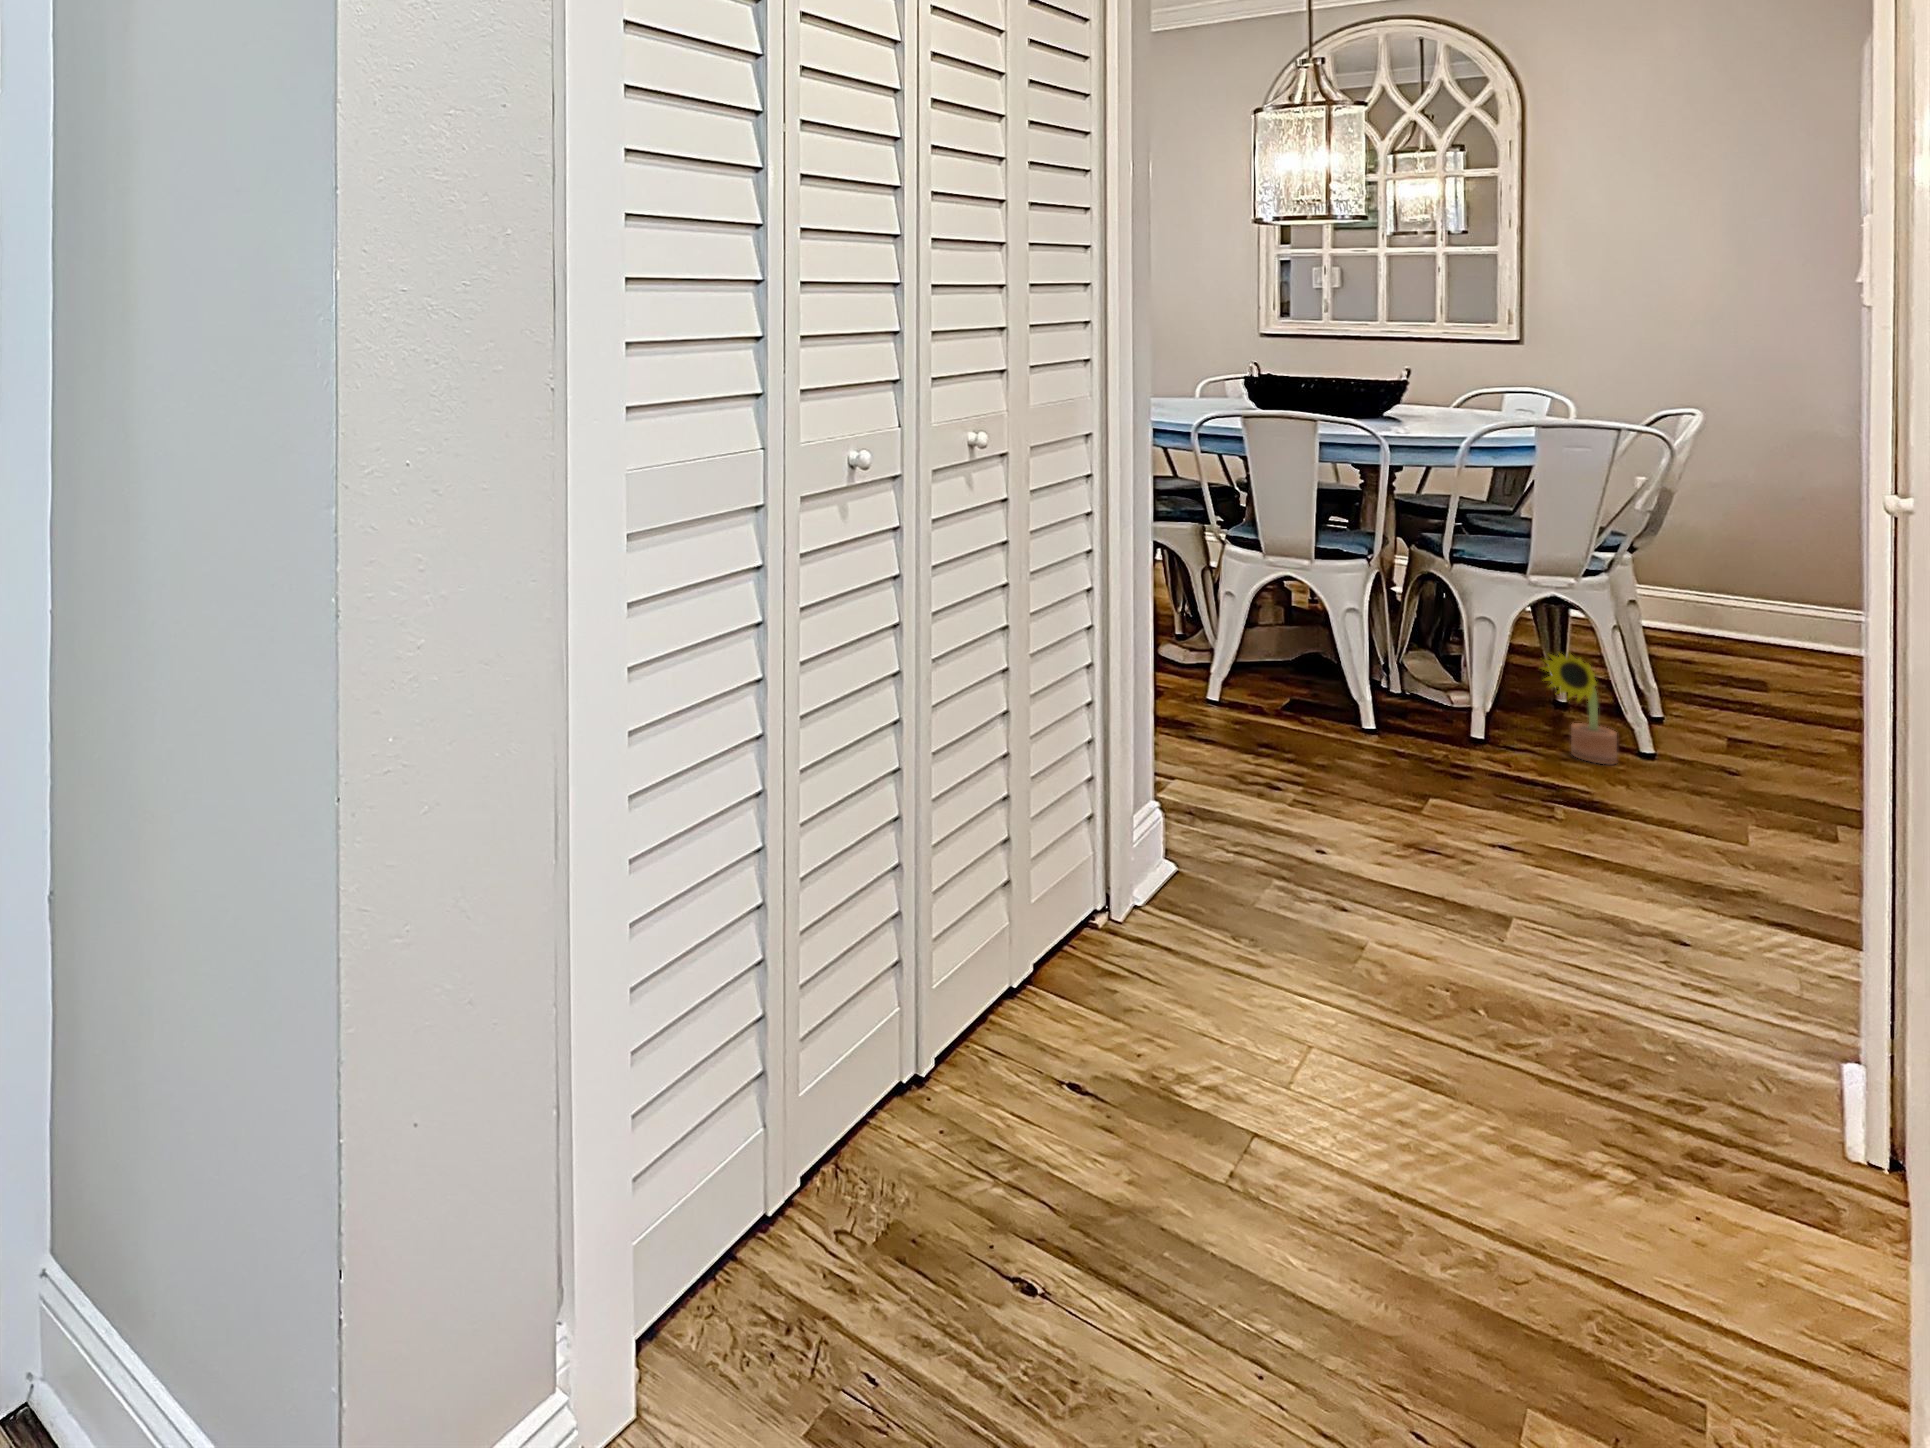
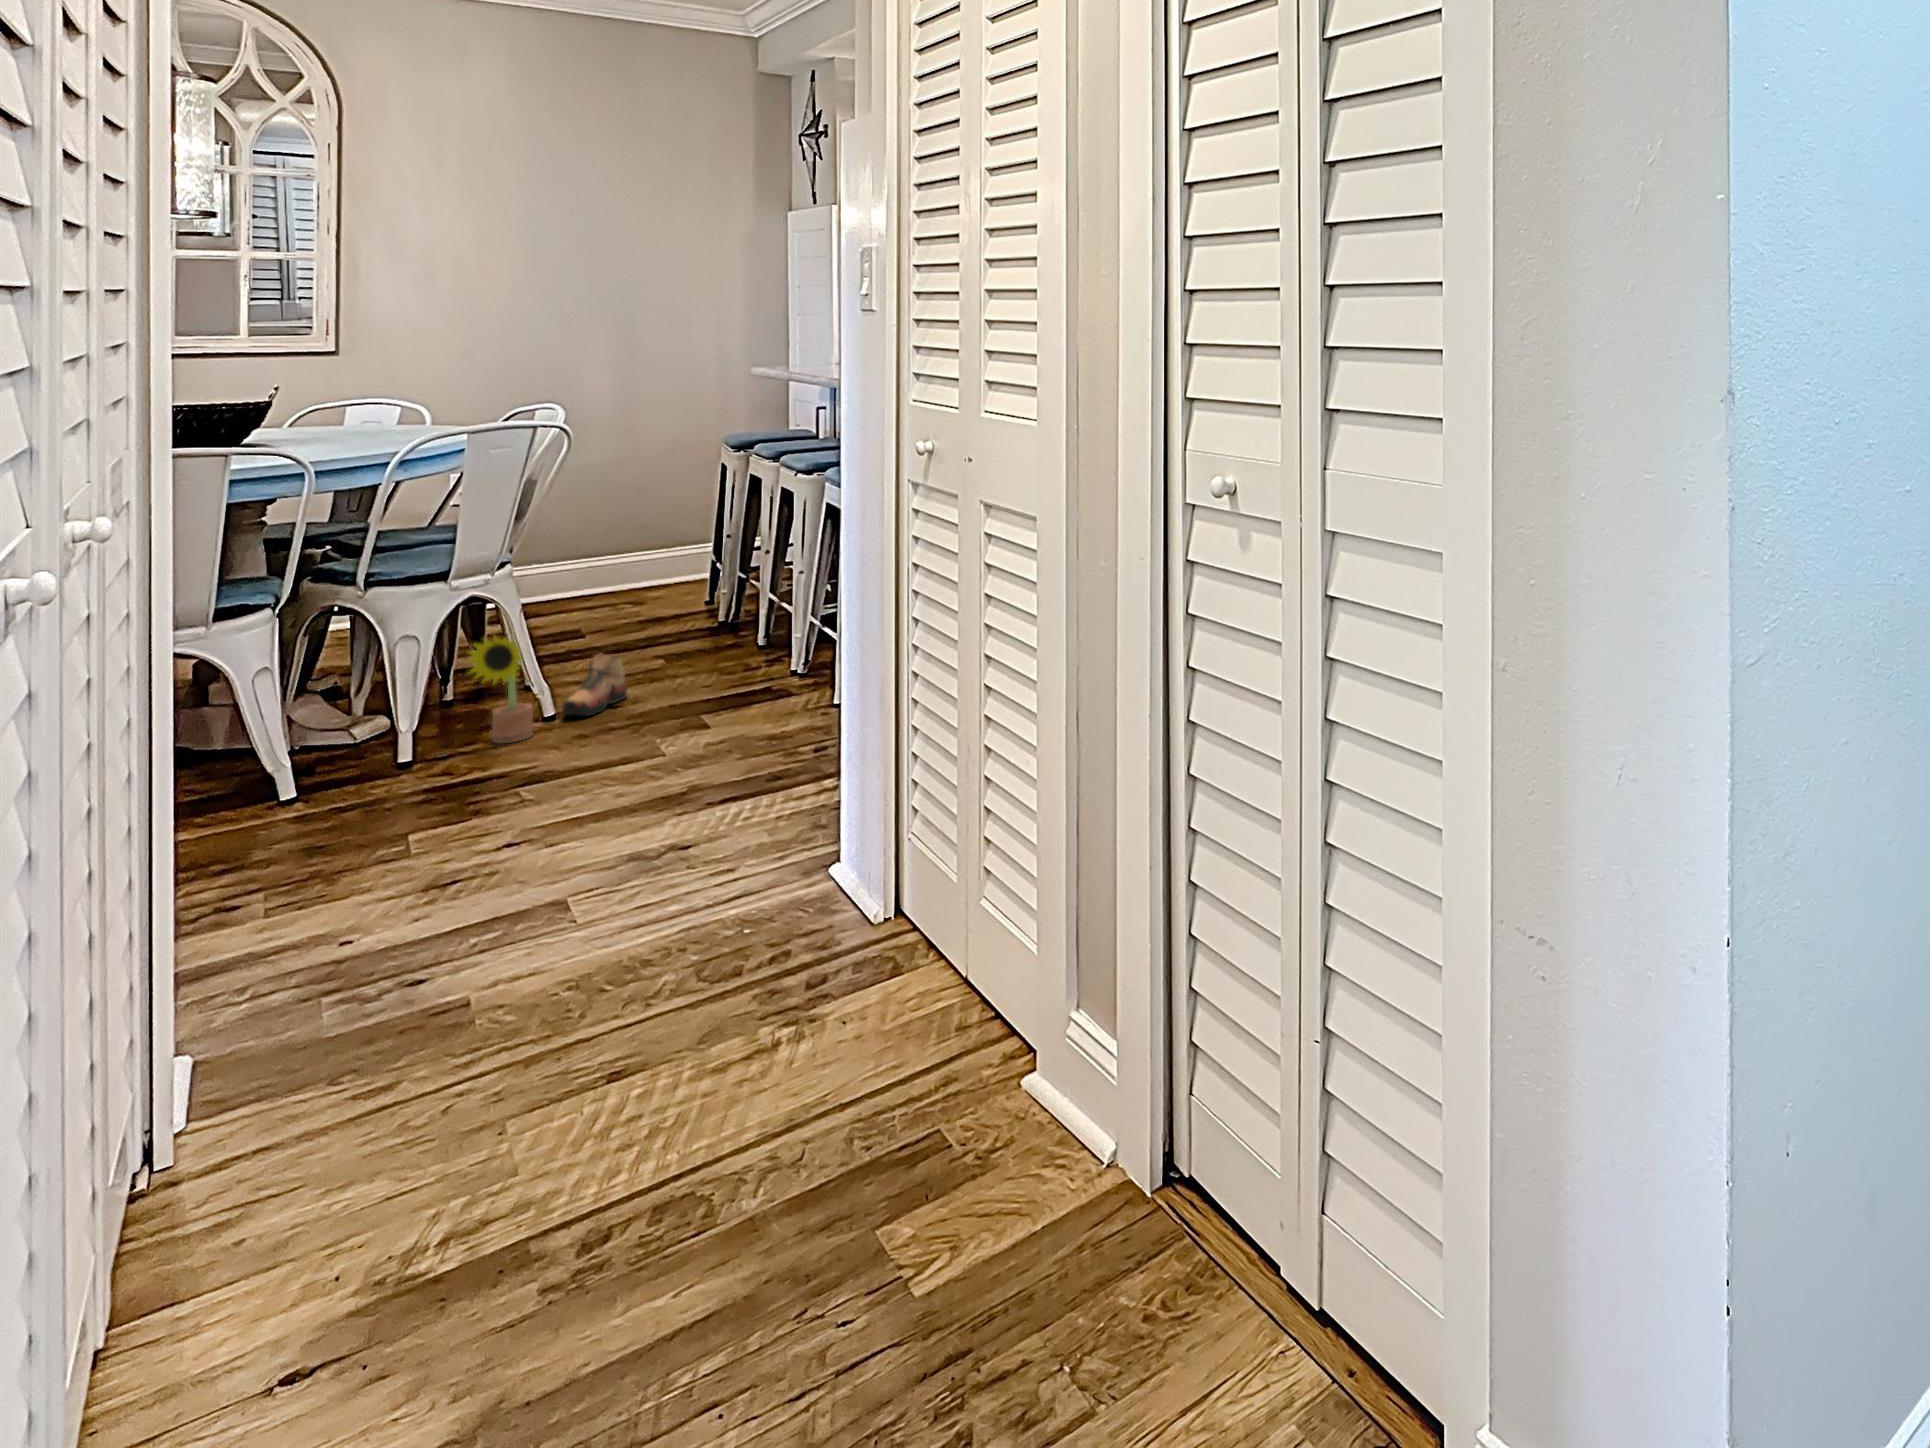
shoe: none [1661,709,1759,771] -> present [562,653,627,716]

